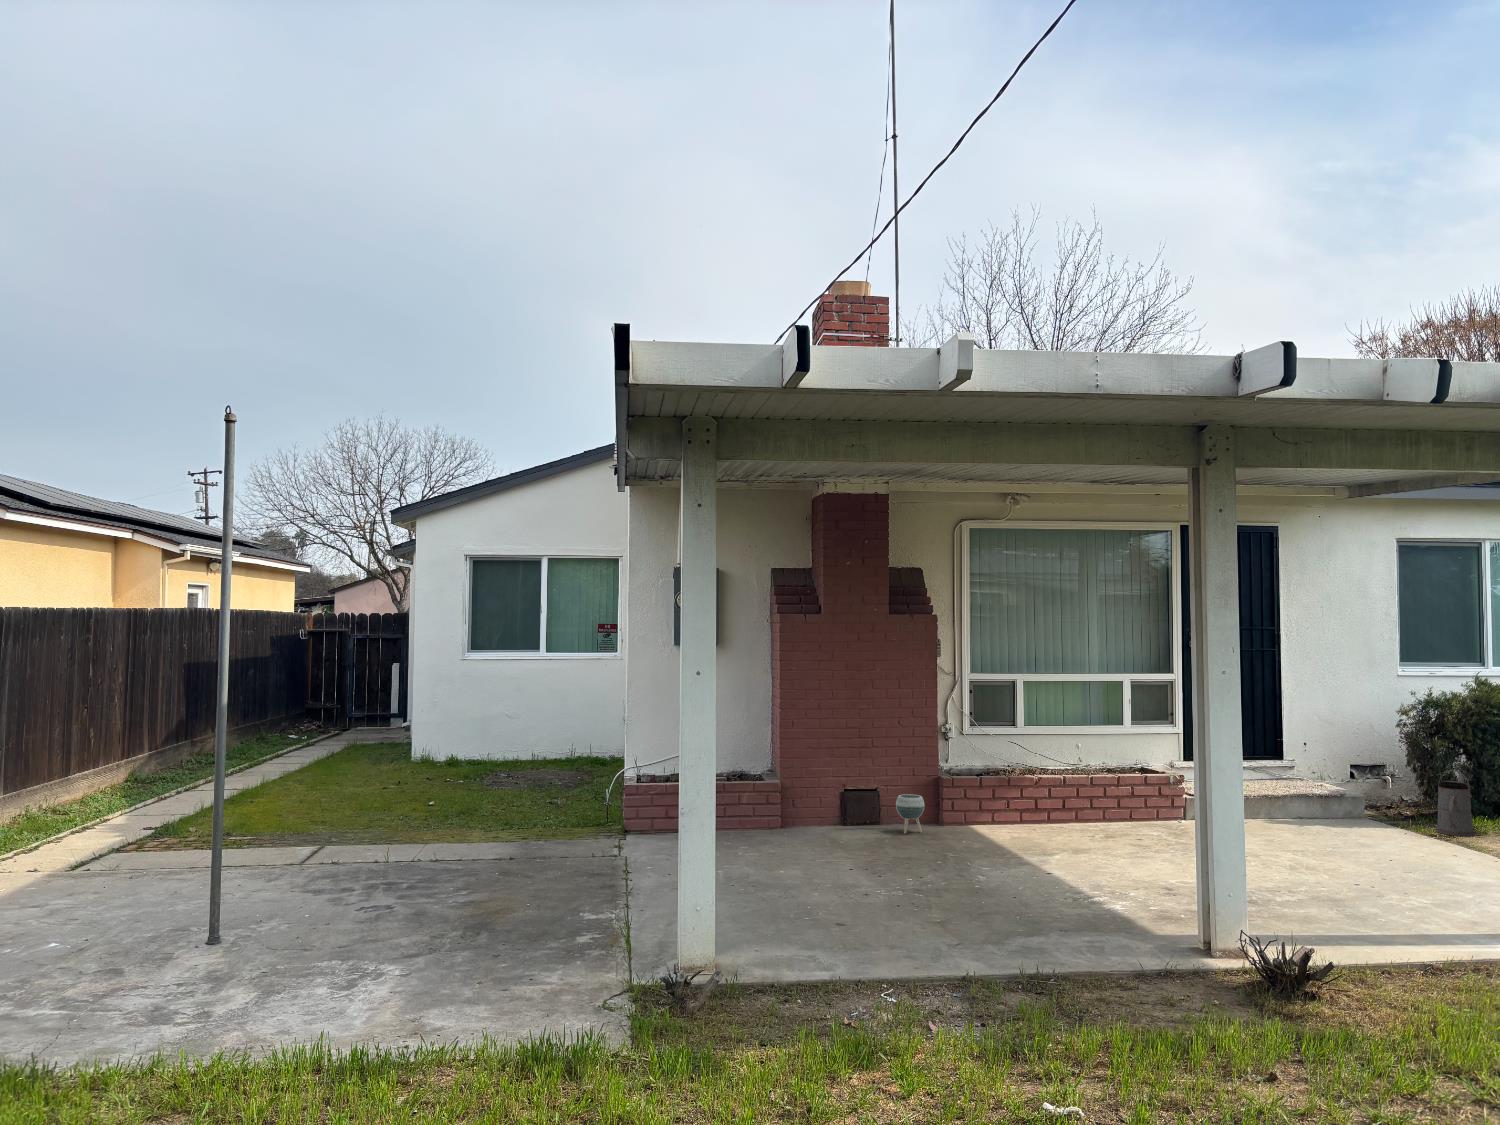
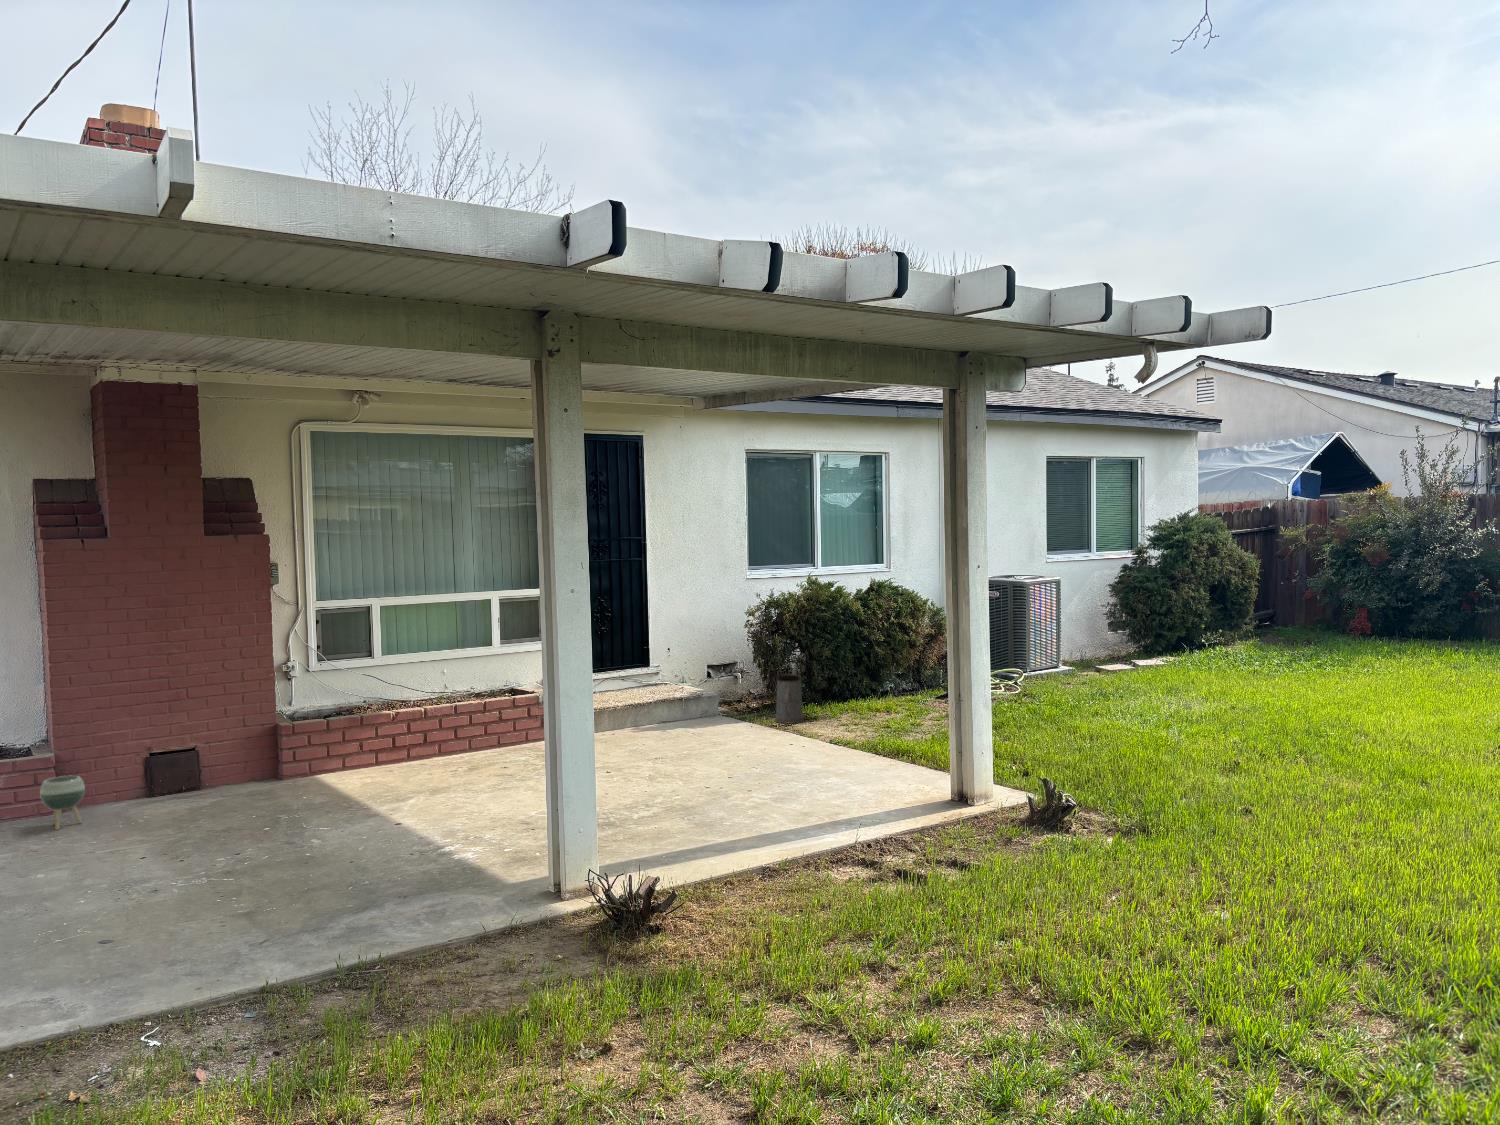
planter: present [896,794,924,834] -> present [40,776,85,829]

